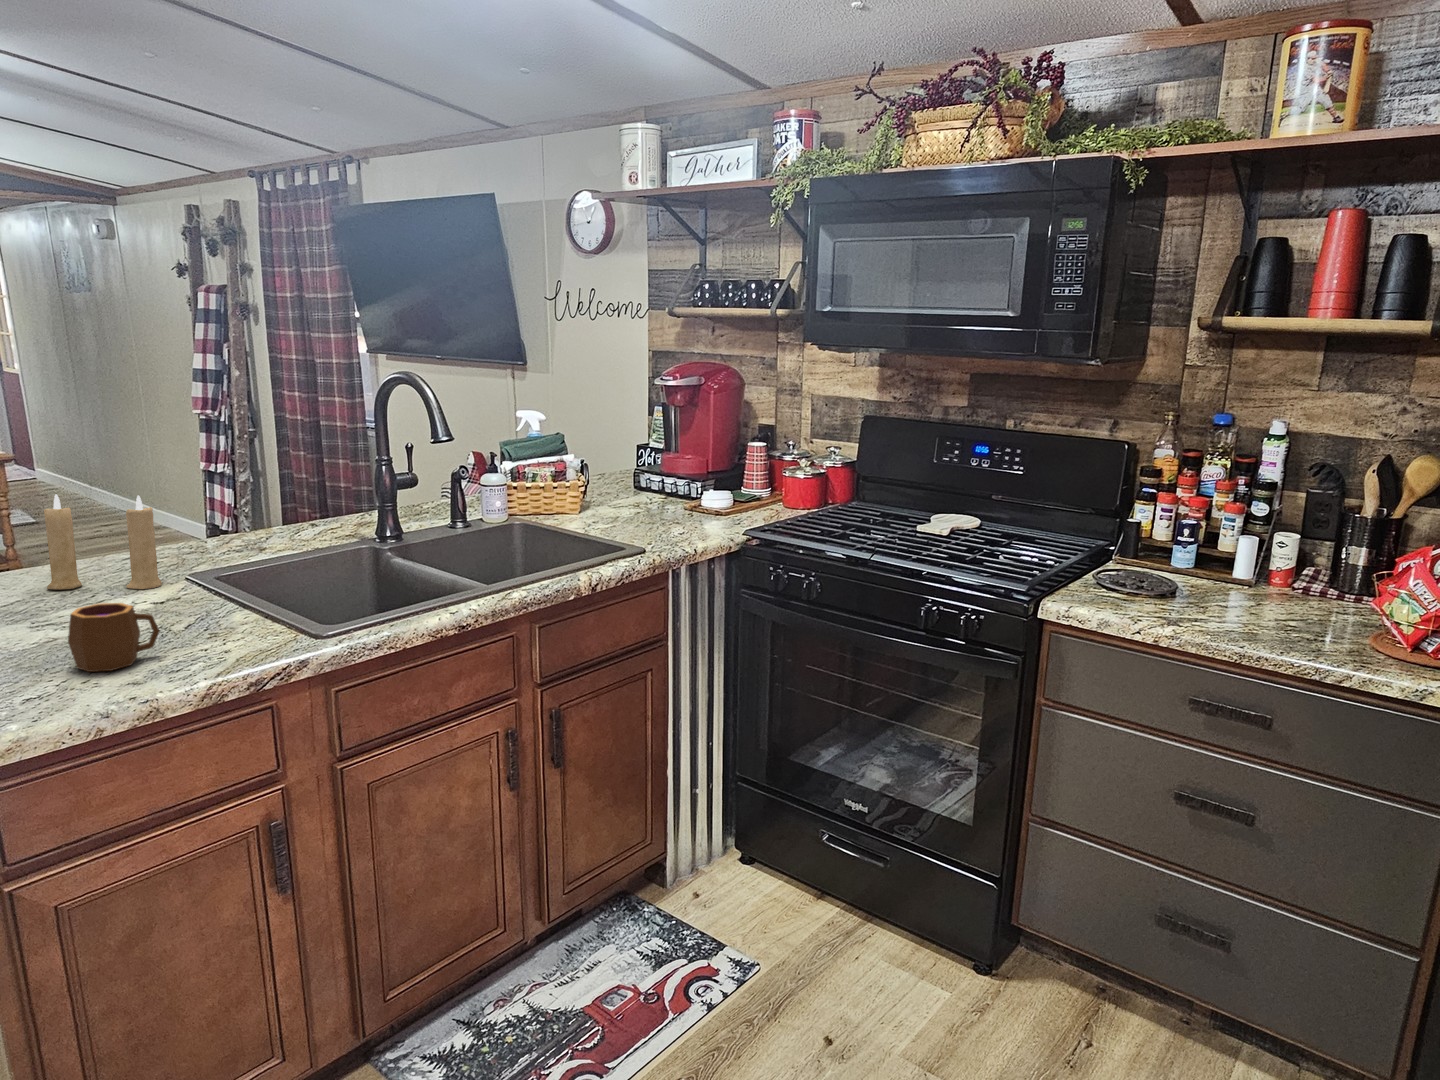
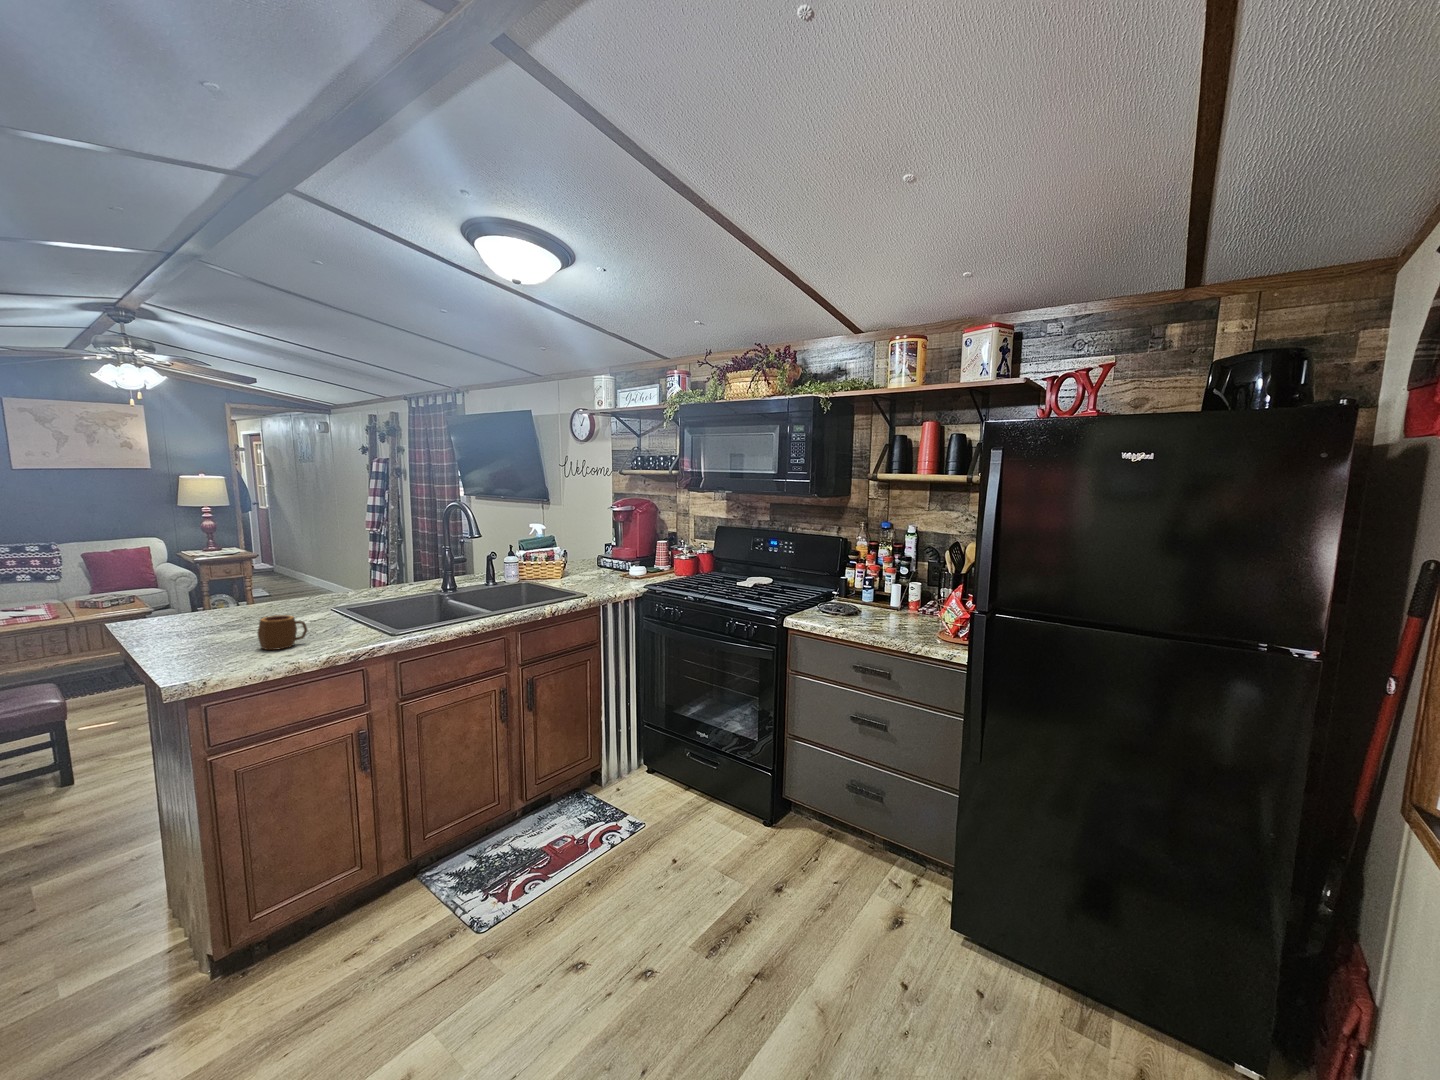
candle: present [44,494,162,590] -> none [255,562,319,614]

